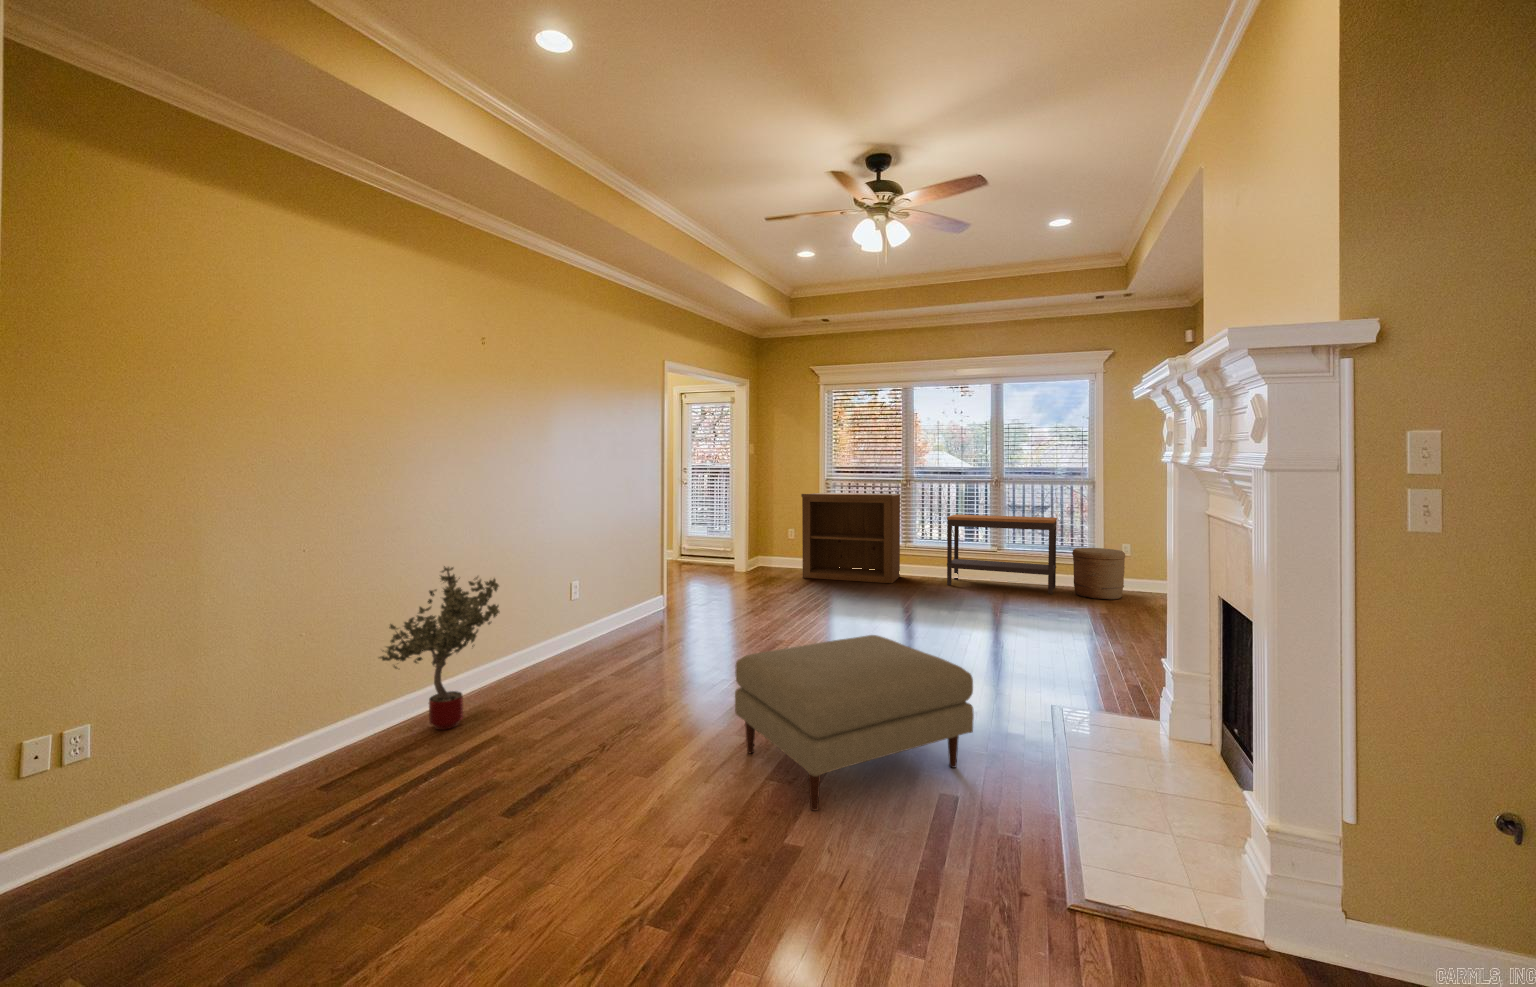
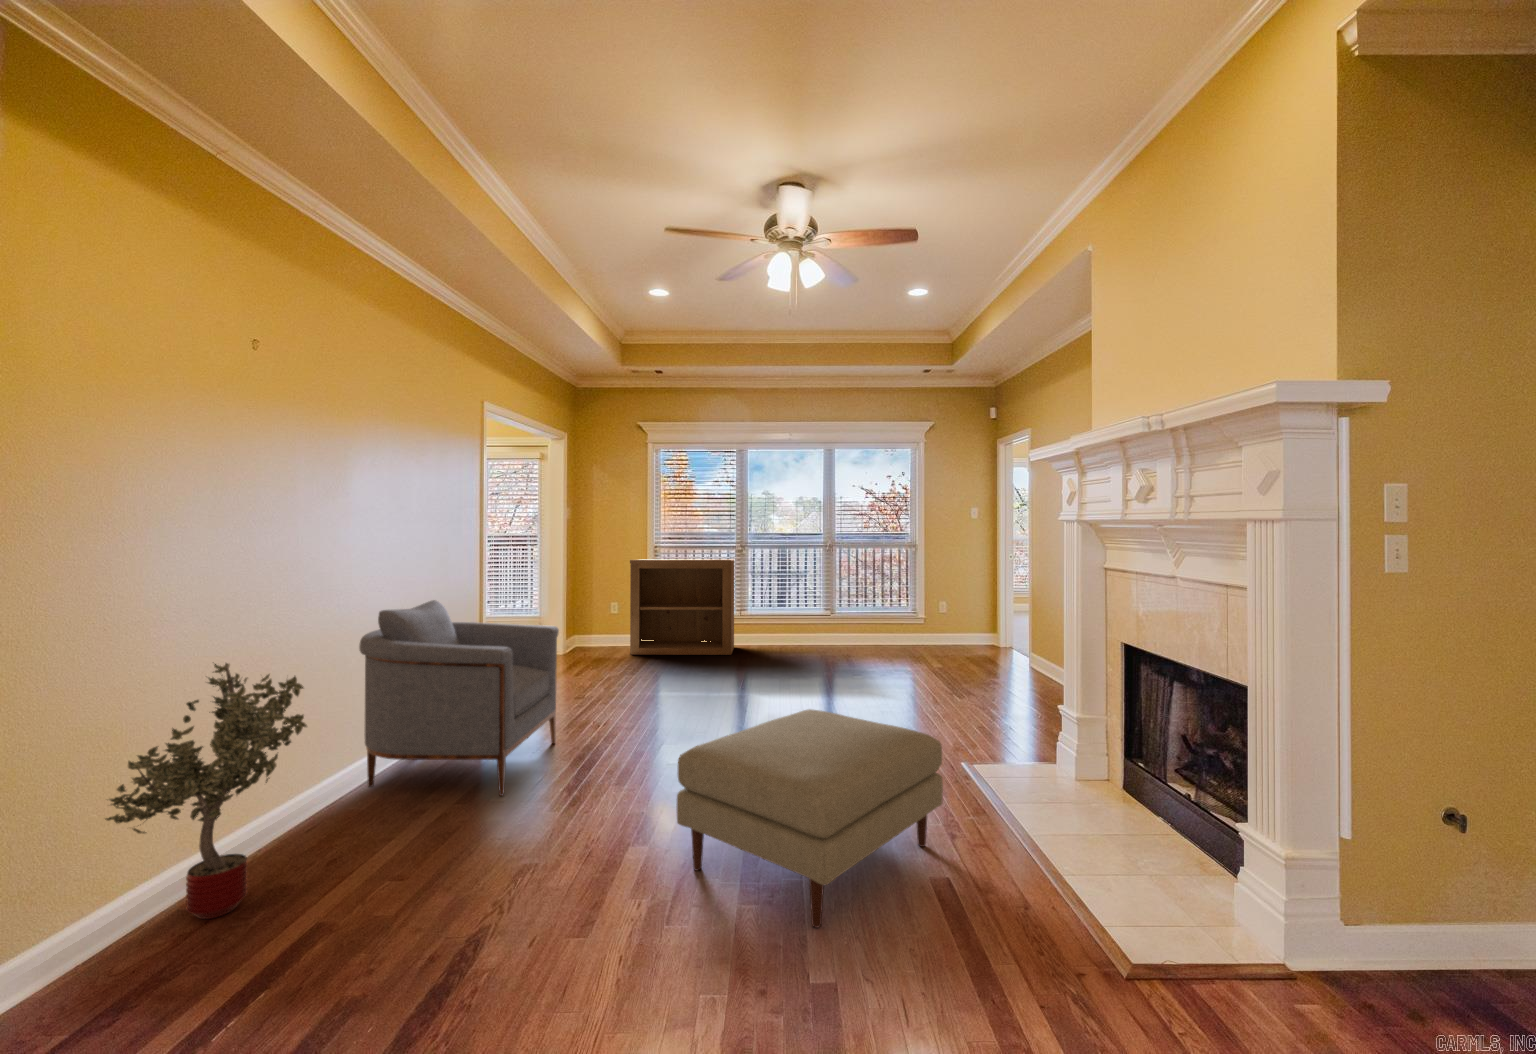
console table: present [947,514,1057,594] -> none [786,580,889,655]
armchair: none [554,526,703,679] -> present [359,600,559,796]
woven basket: present [1072,548,1125,599] -> none [904,609,950,657]

